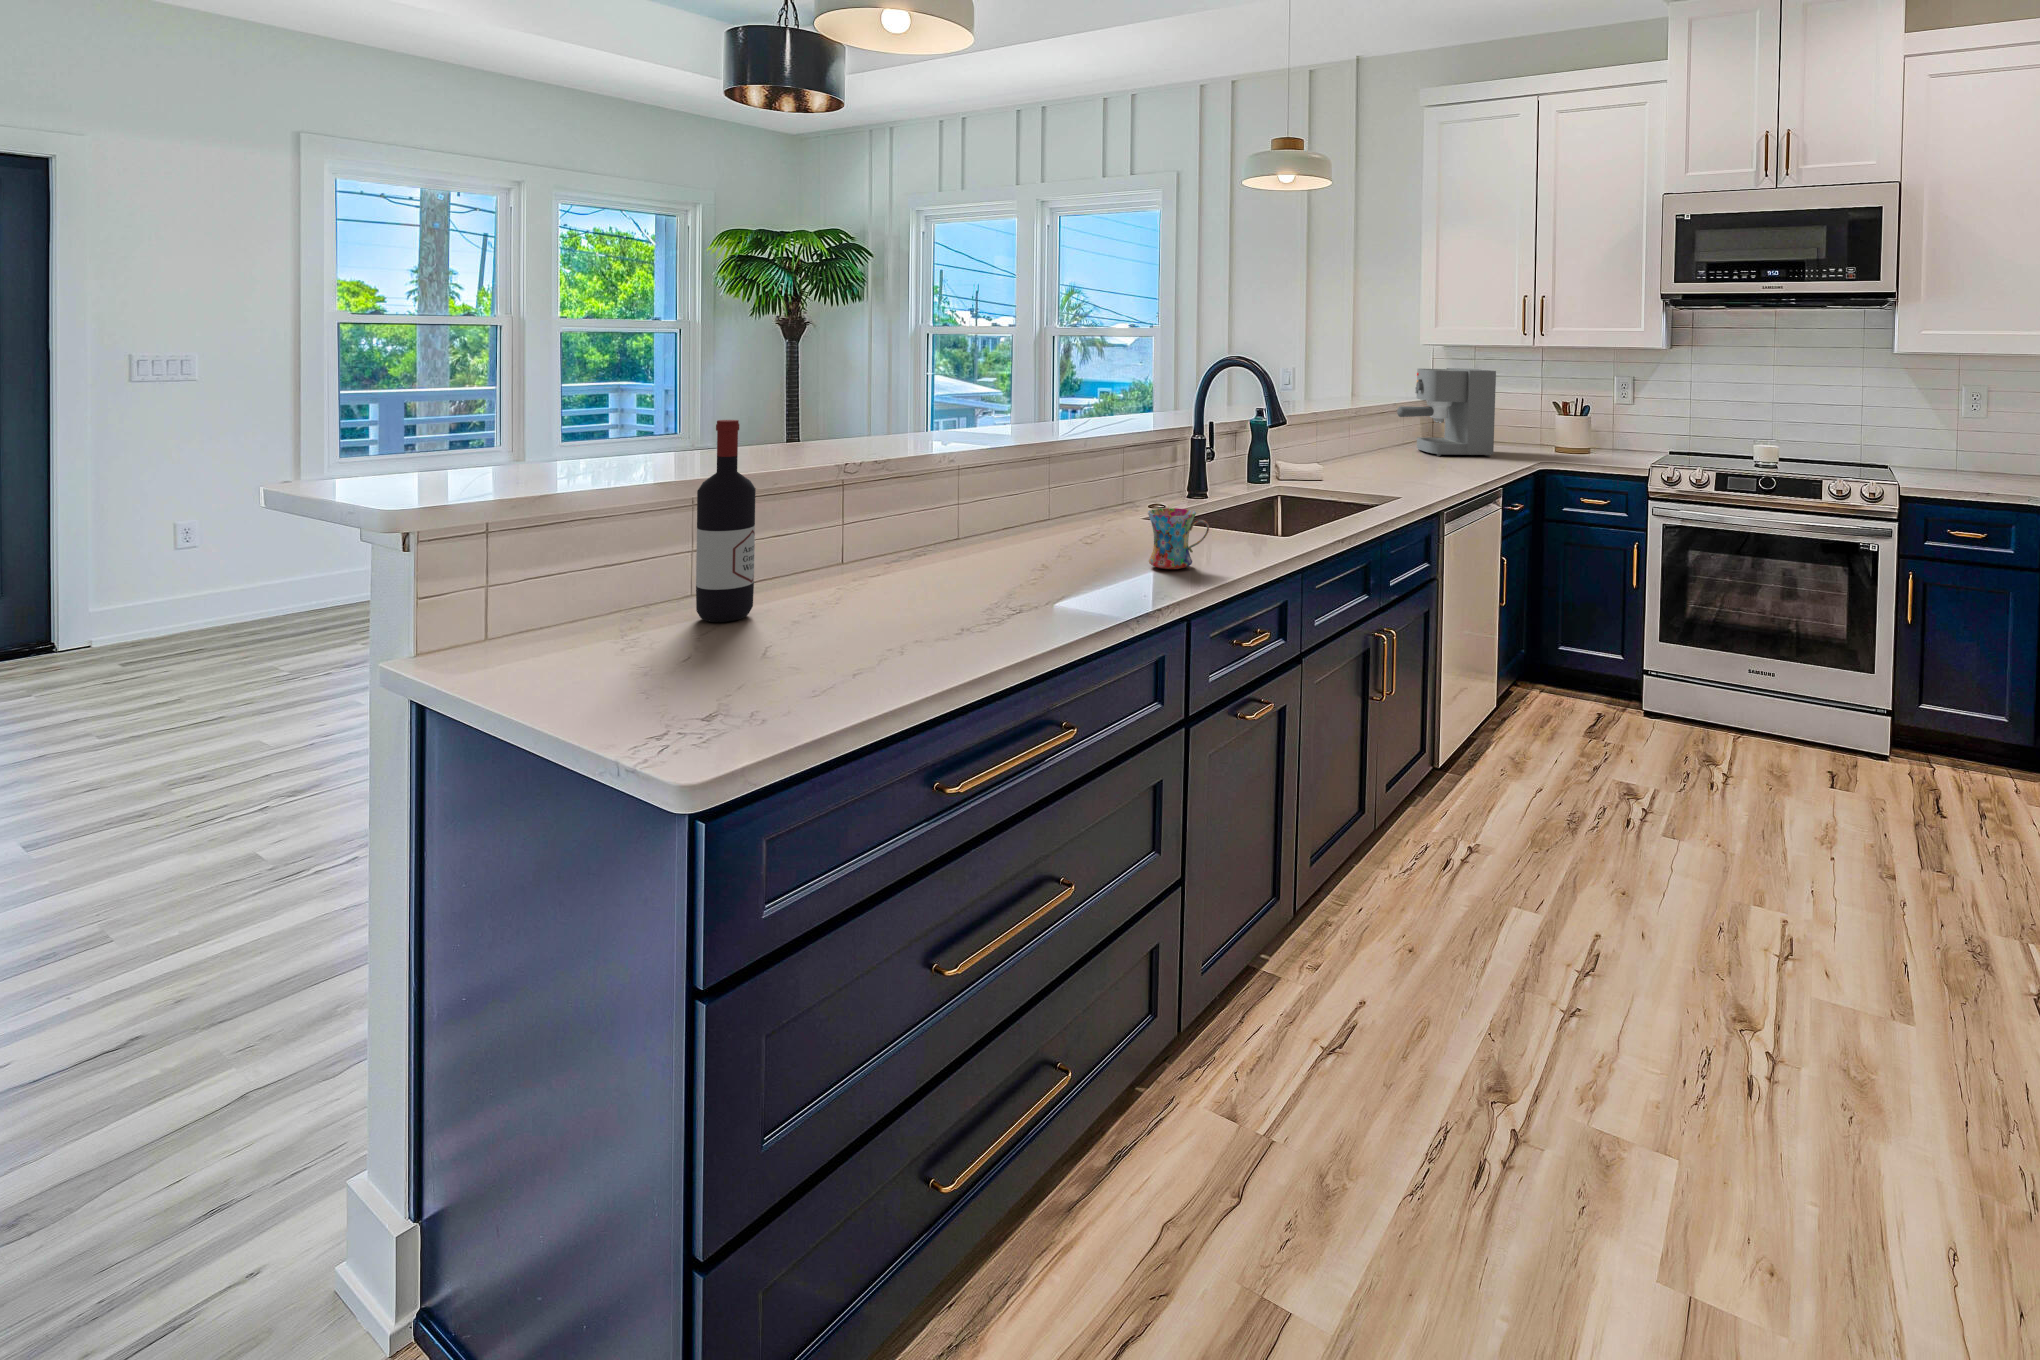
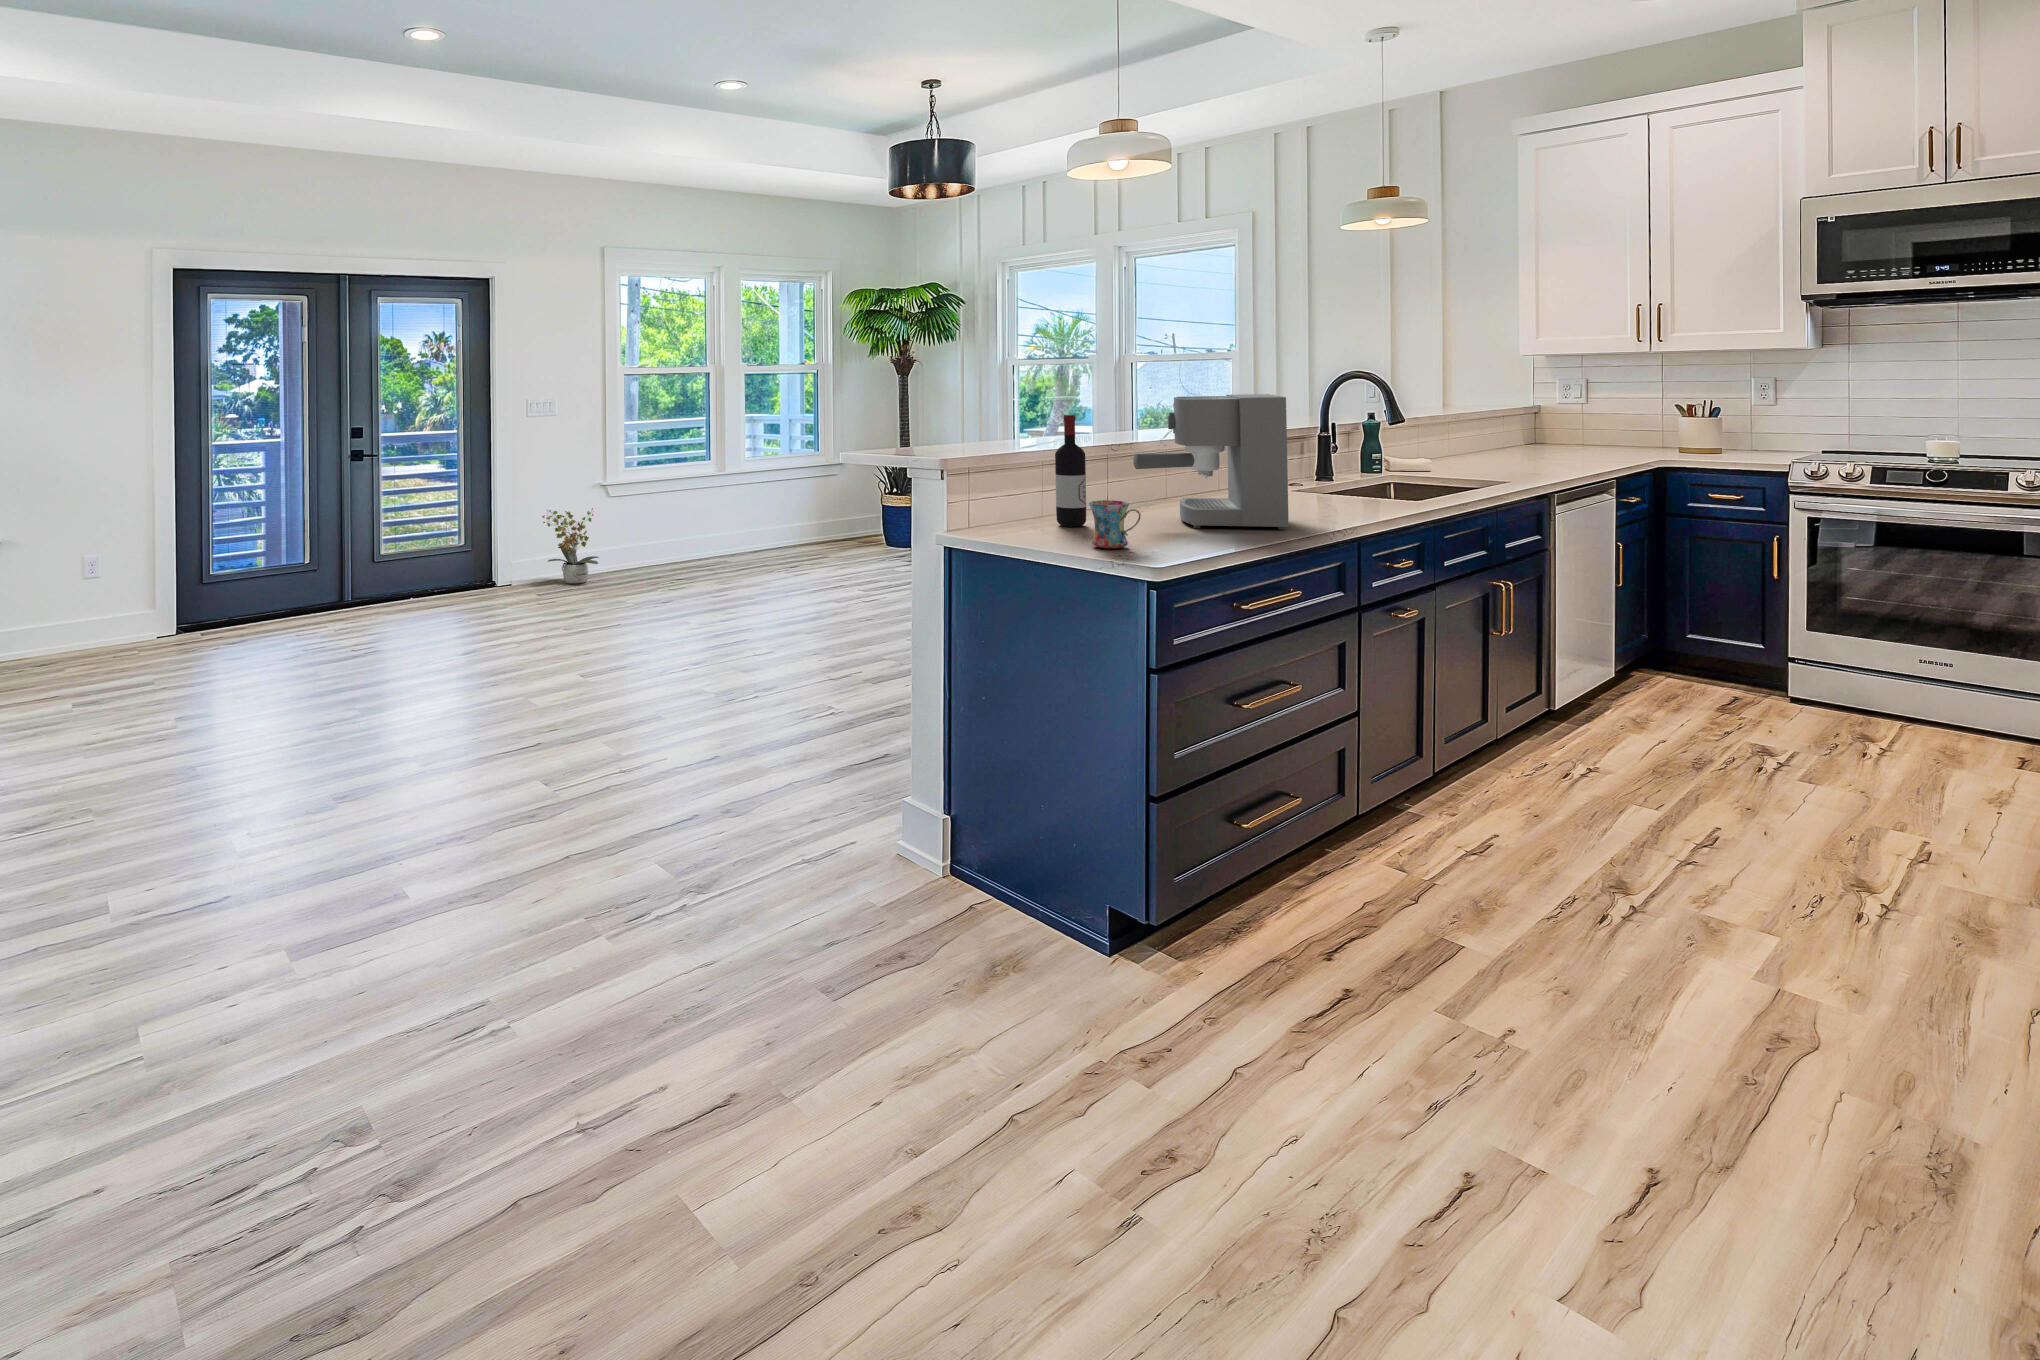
coffee maker: present [1397,368,1496,457] -> present [1133,394,1289,530]
mug: present [1148,508,1209,569] -> present [1089,500,1141,549]
potted plant: none [144,516,270,630] -> present [542,508,599,584]

